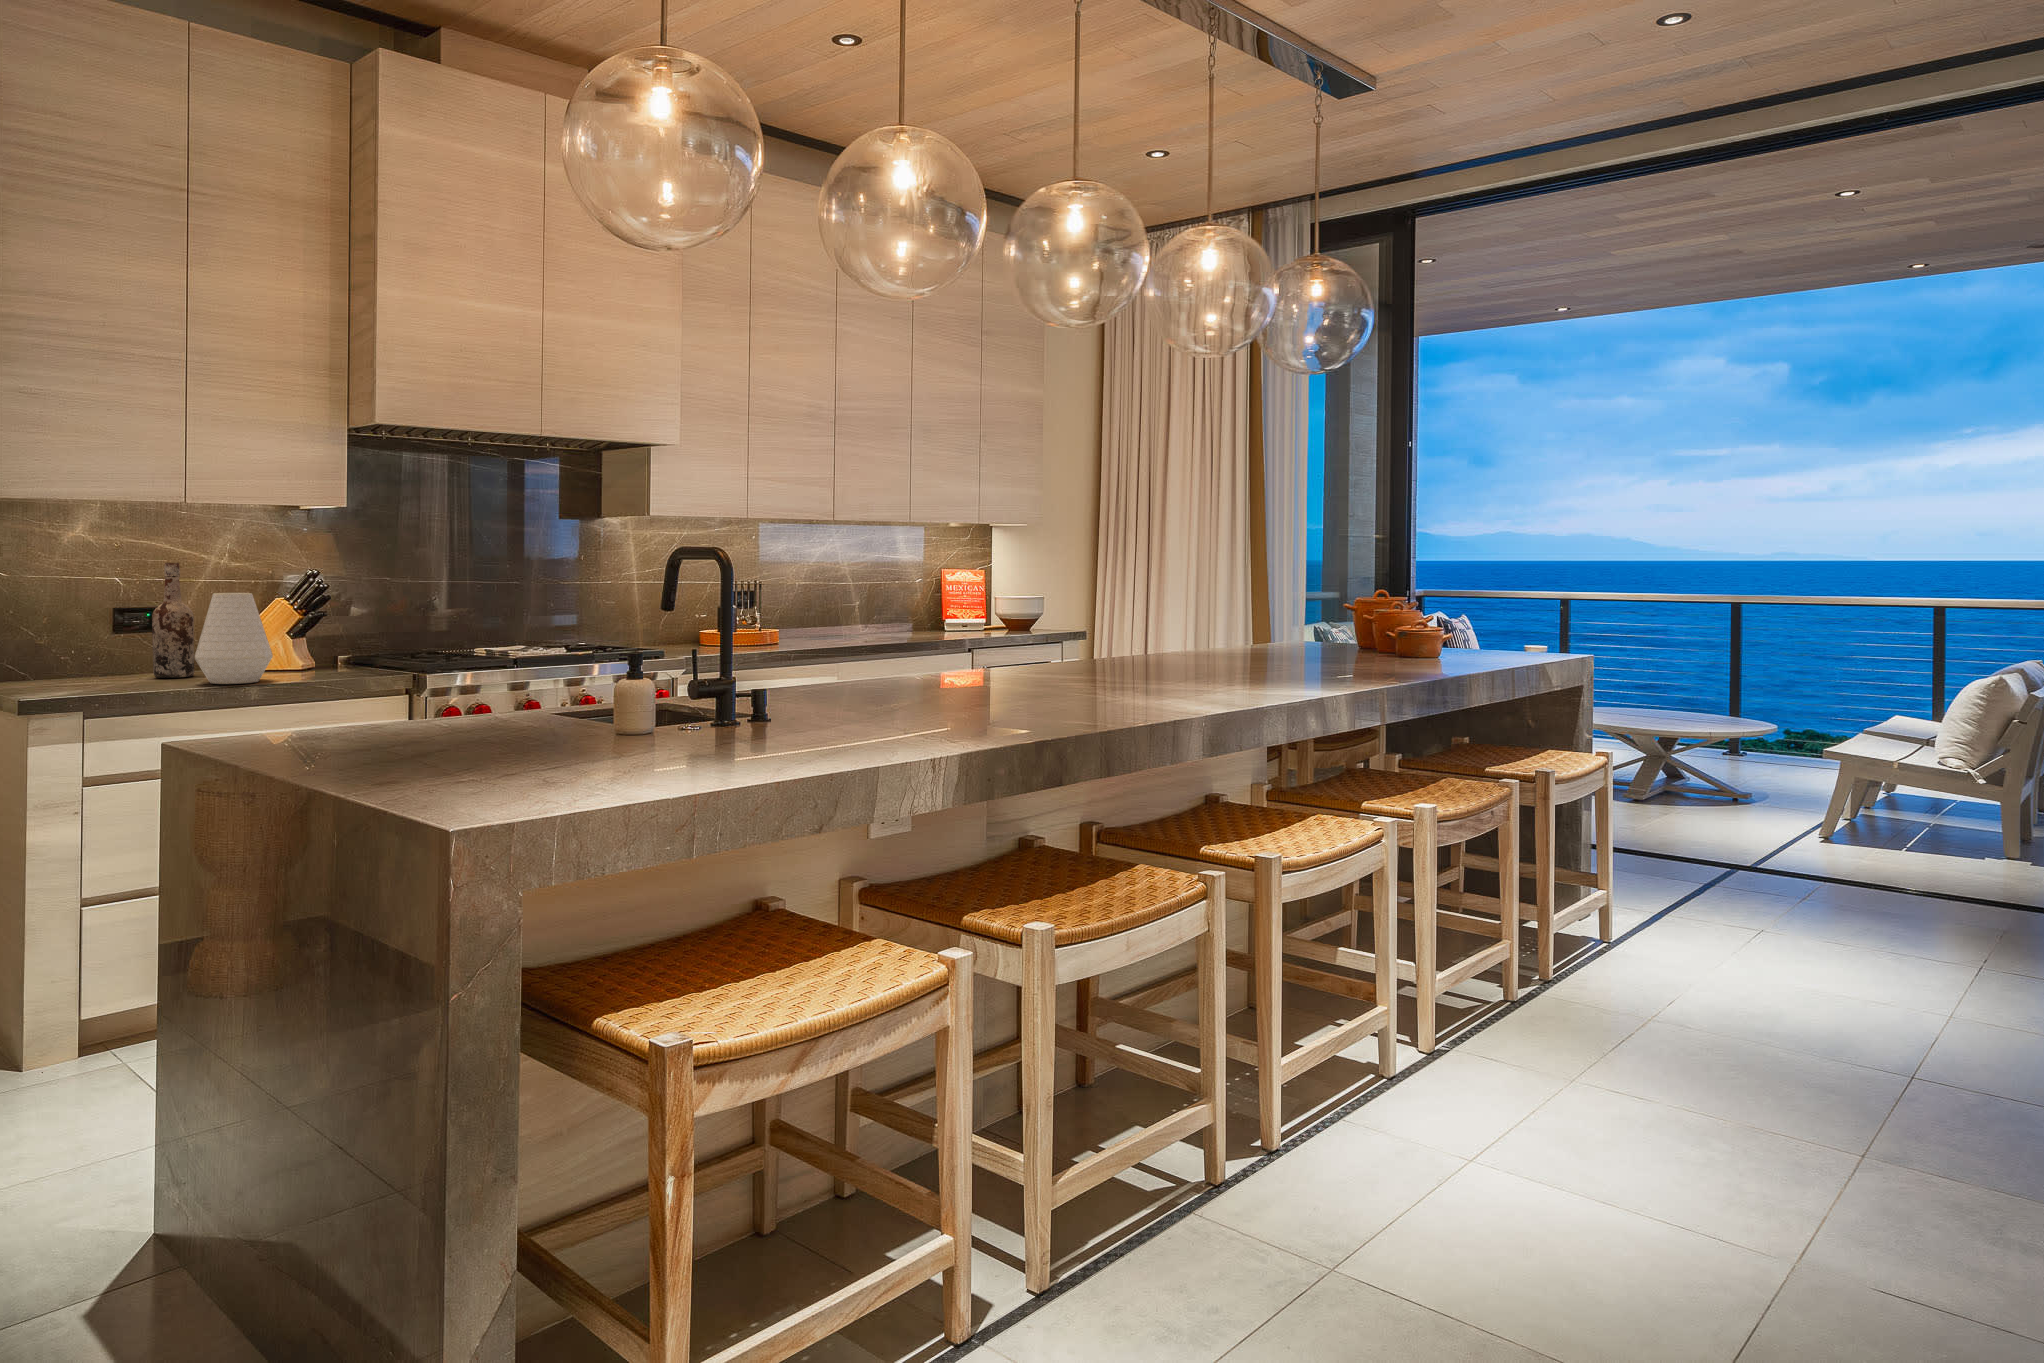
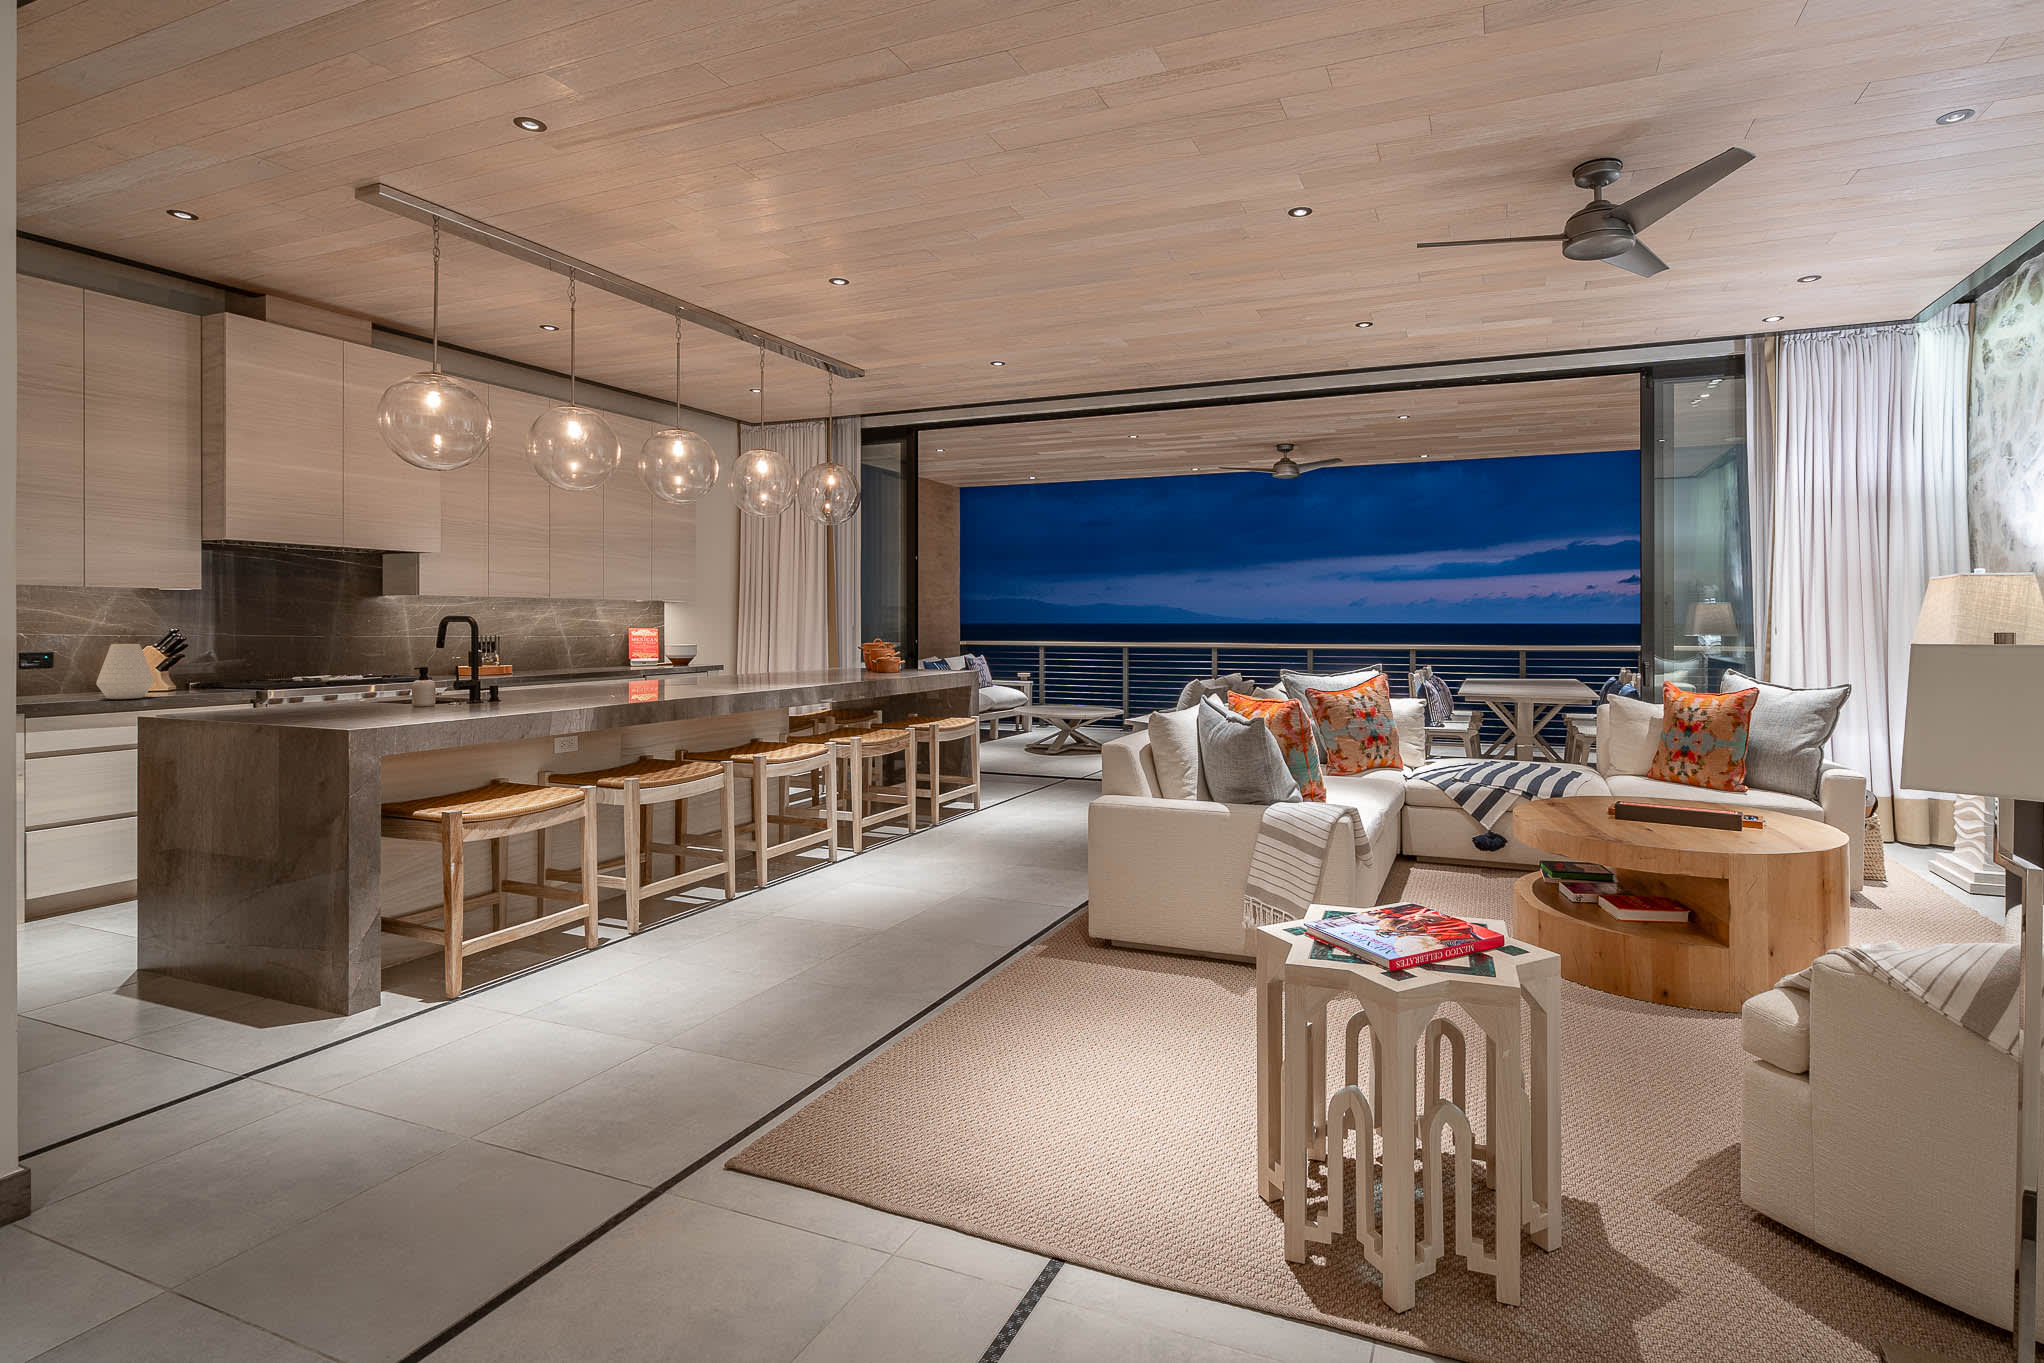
wine bottle: present [152,563,194,678] -> none [56,626,88,697]

